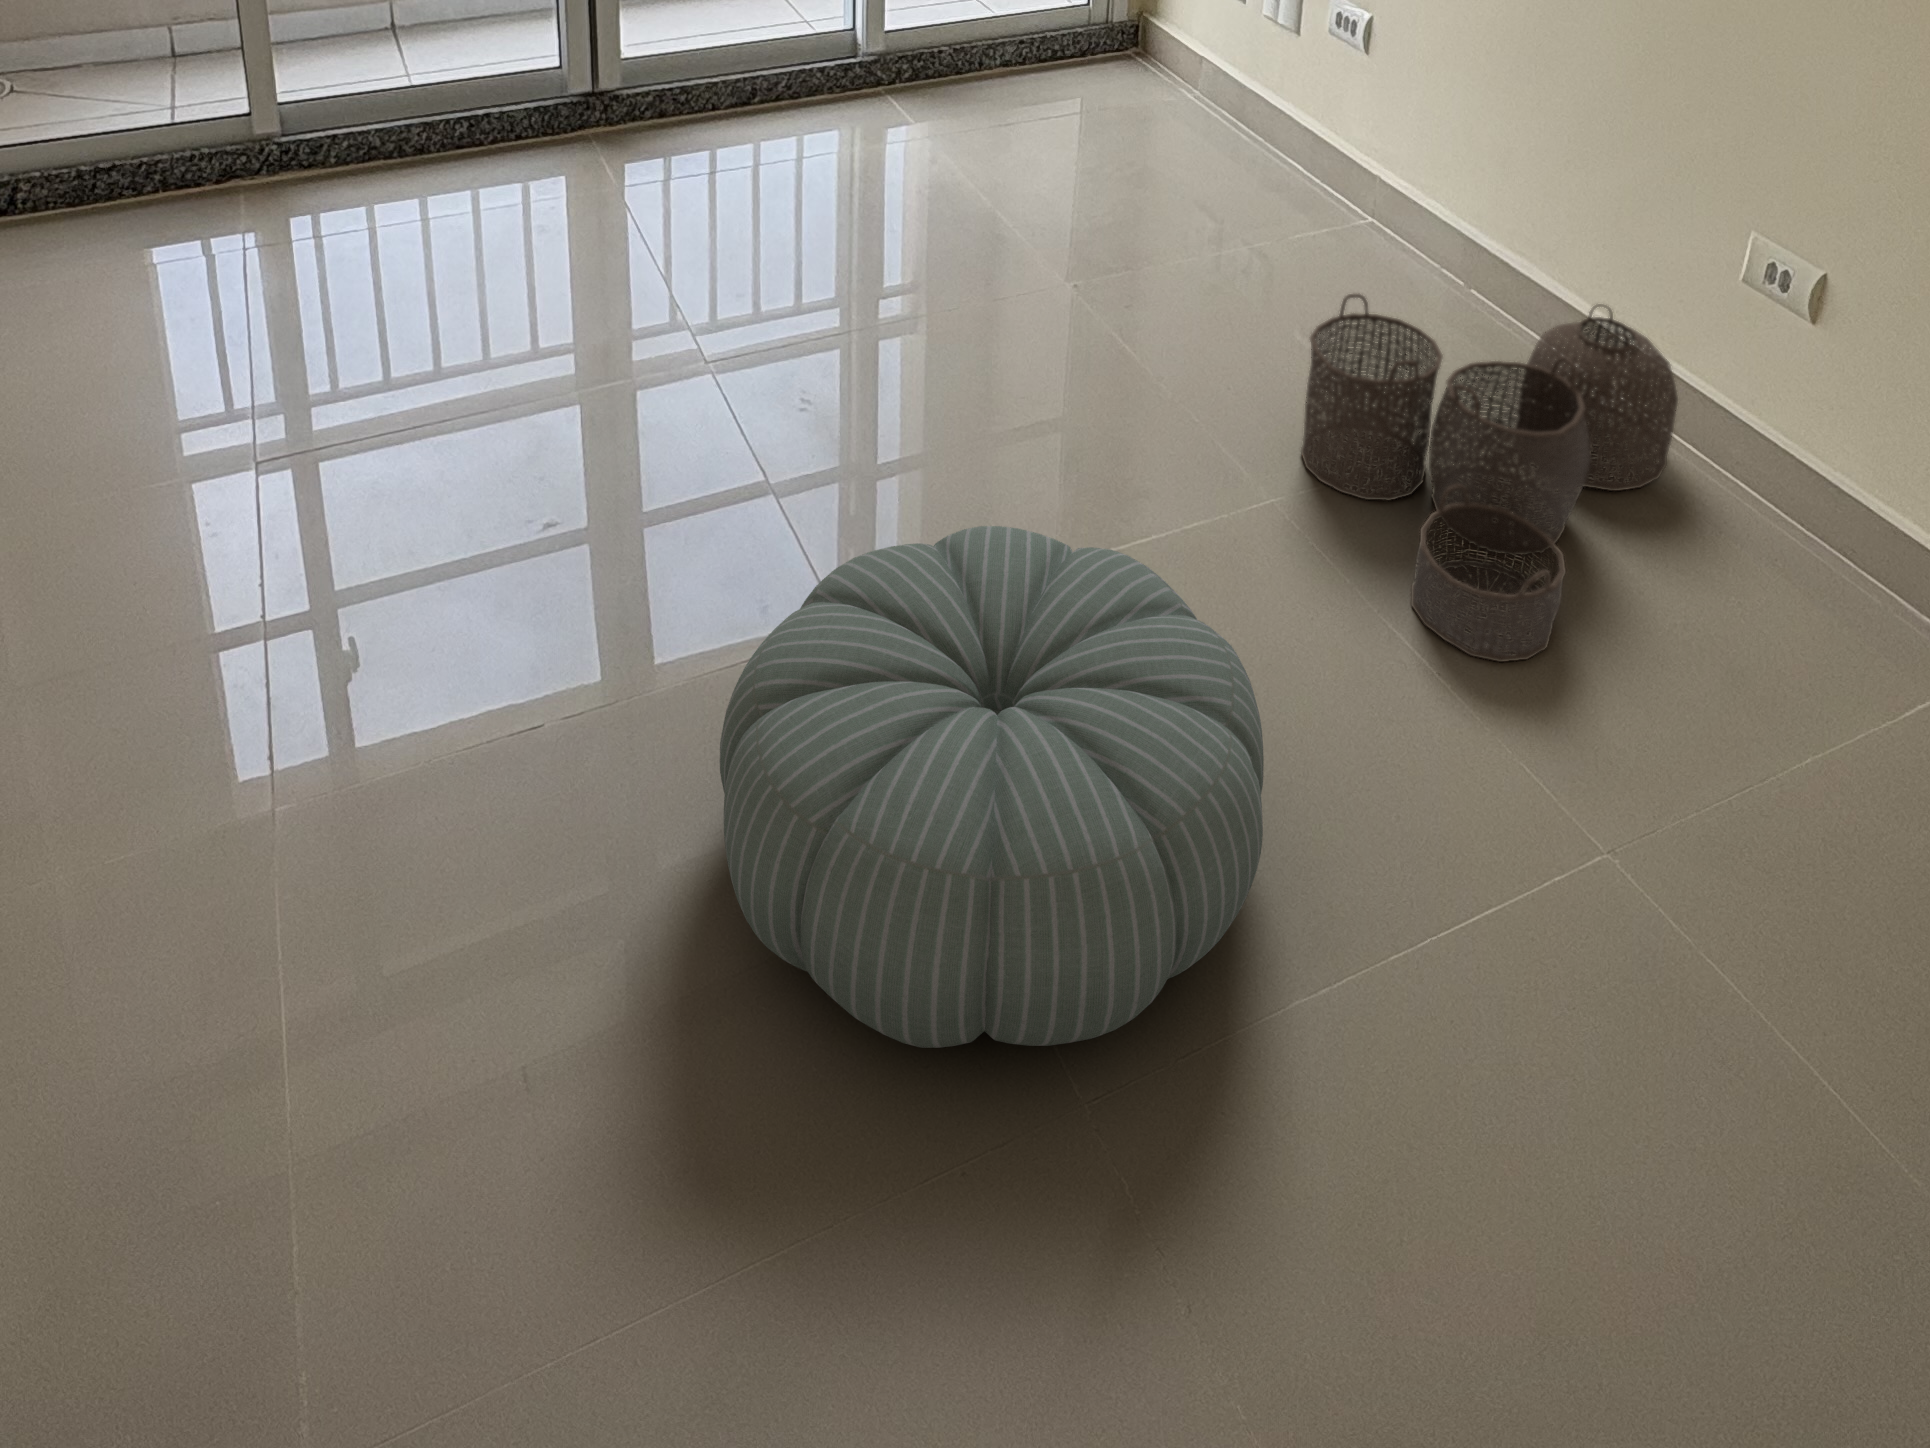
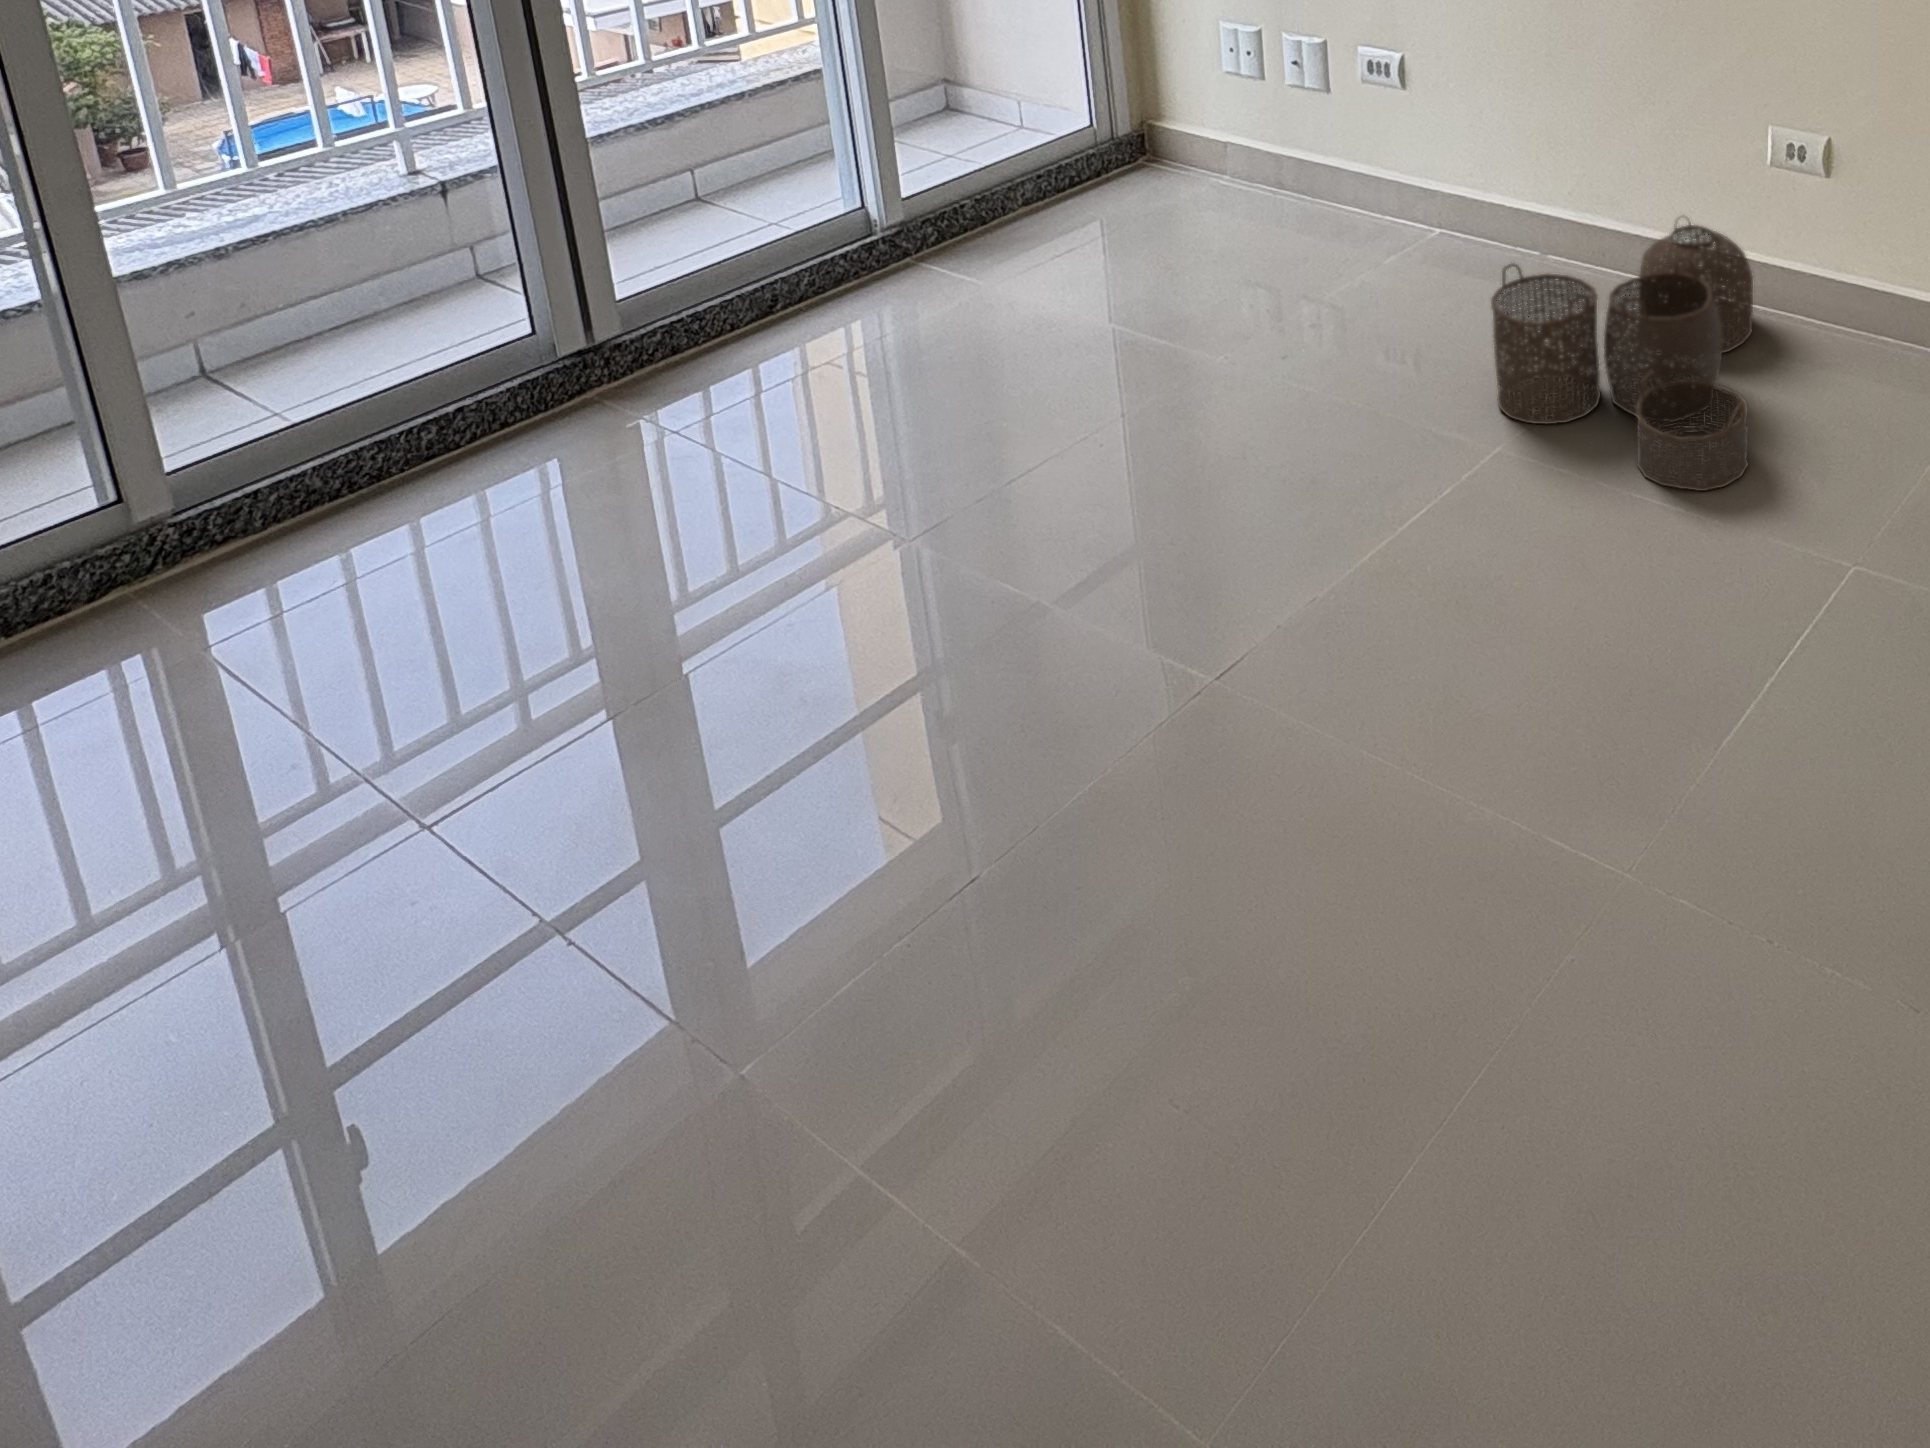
pouf: present [720,526,1264,1048] -> none [1210,495,1681,910]

